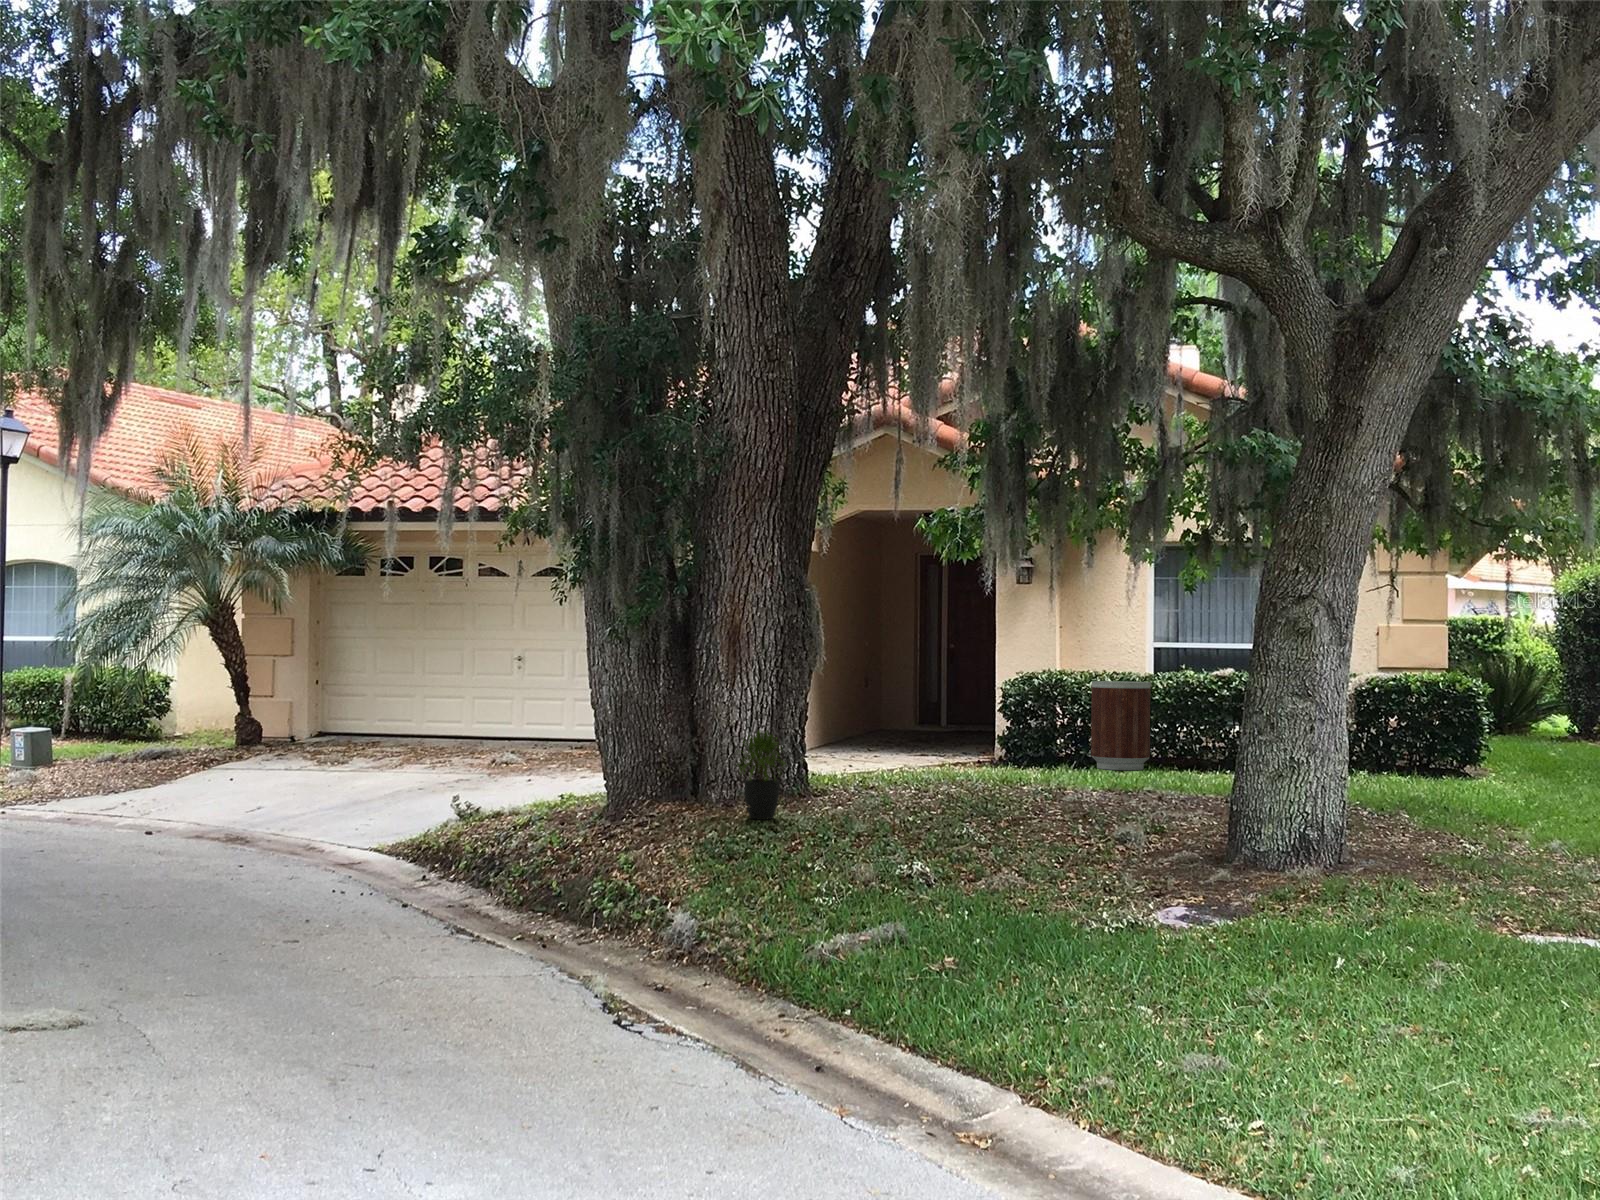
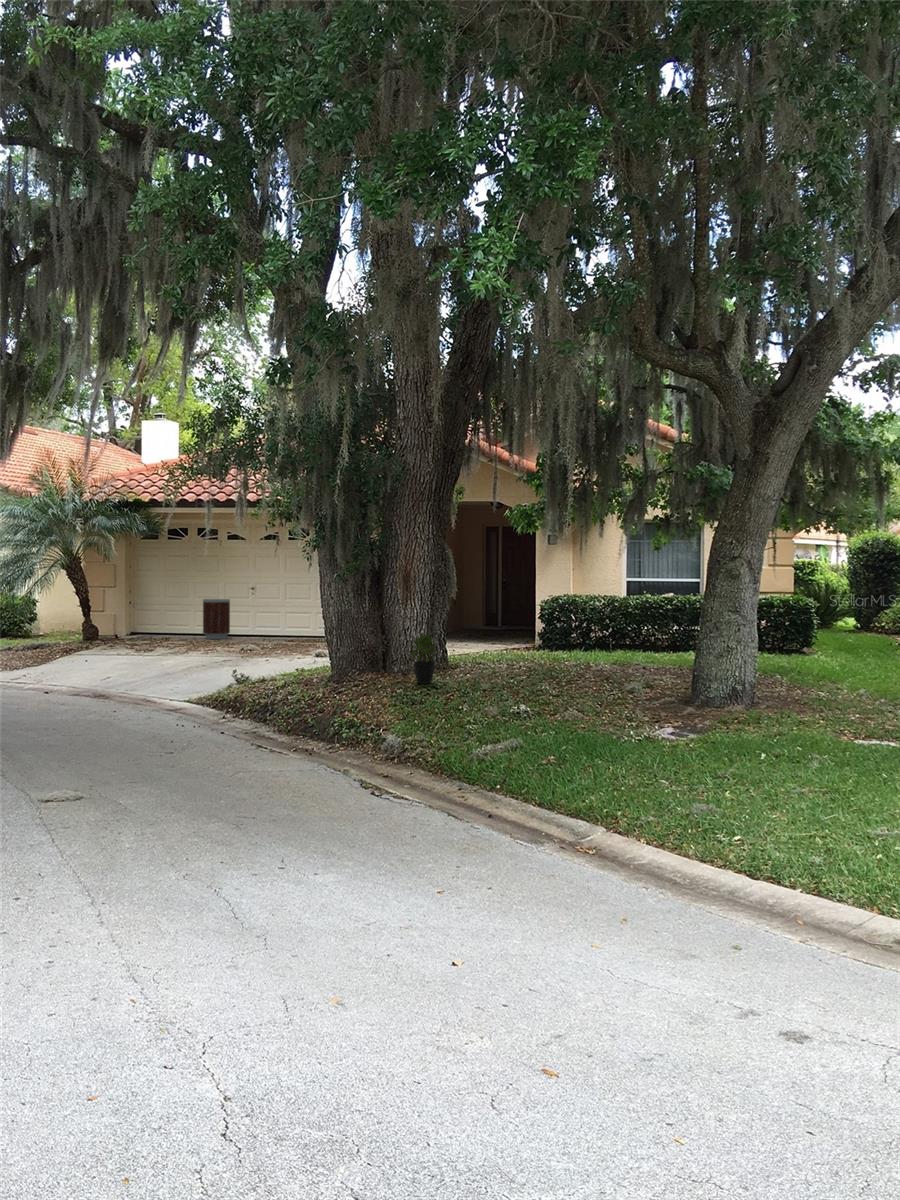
trash can: present [1091,681,1150,770] -> present [203,599,230,639]

